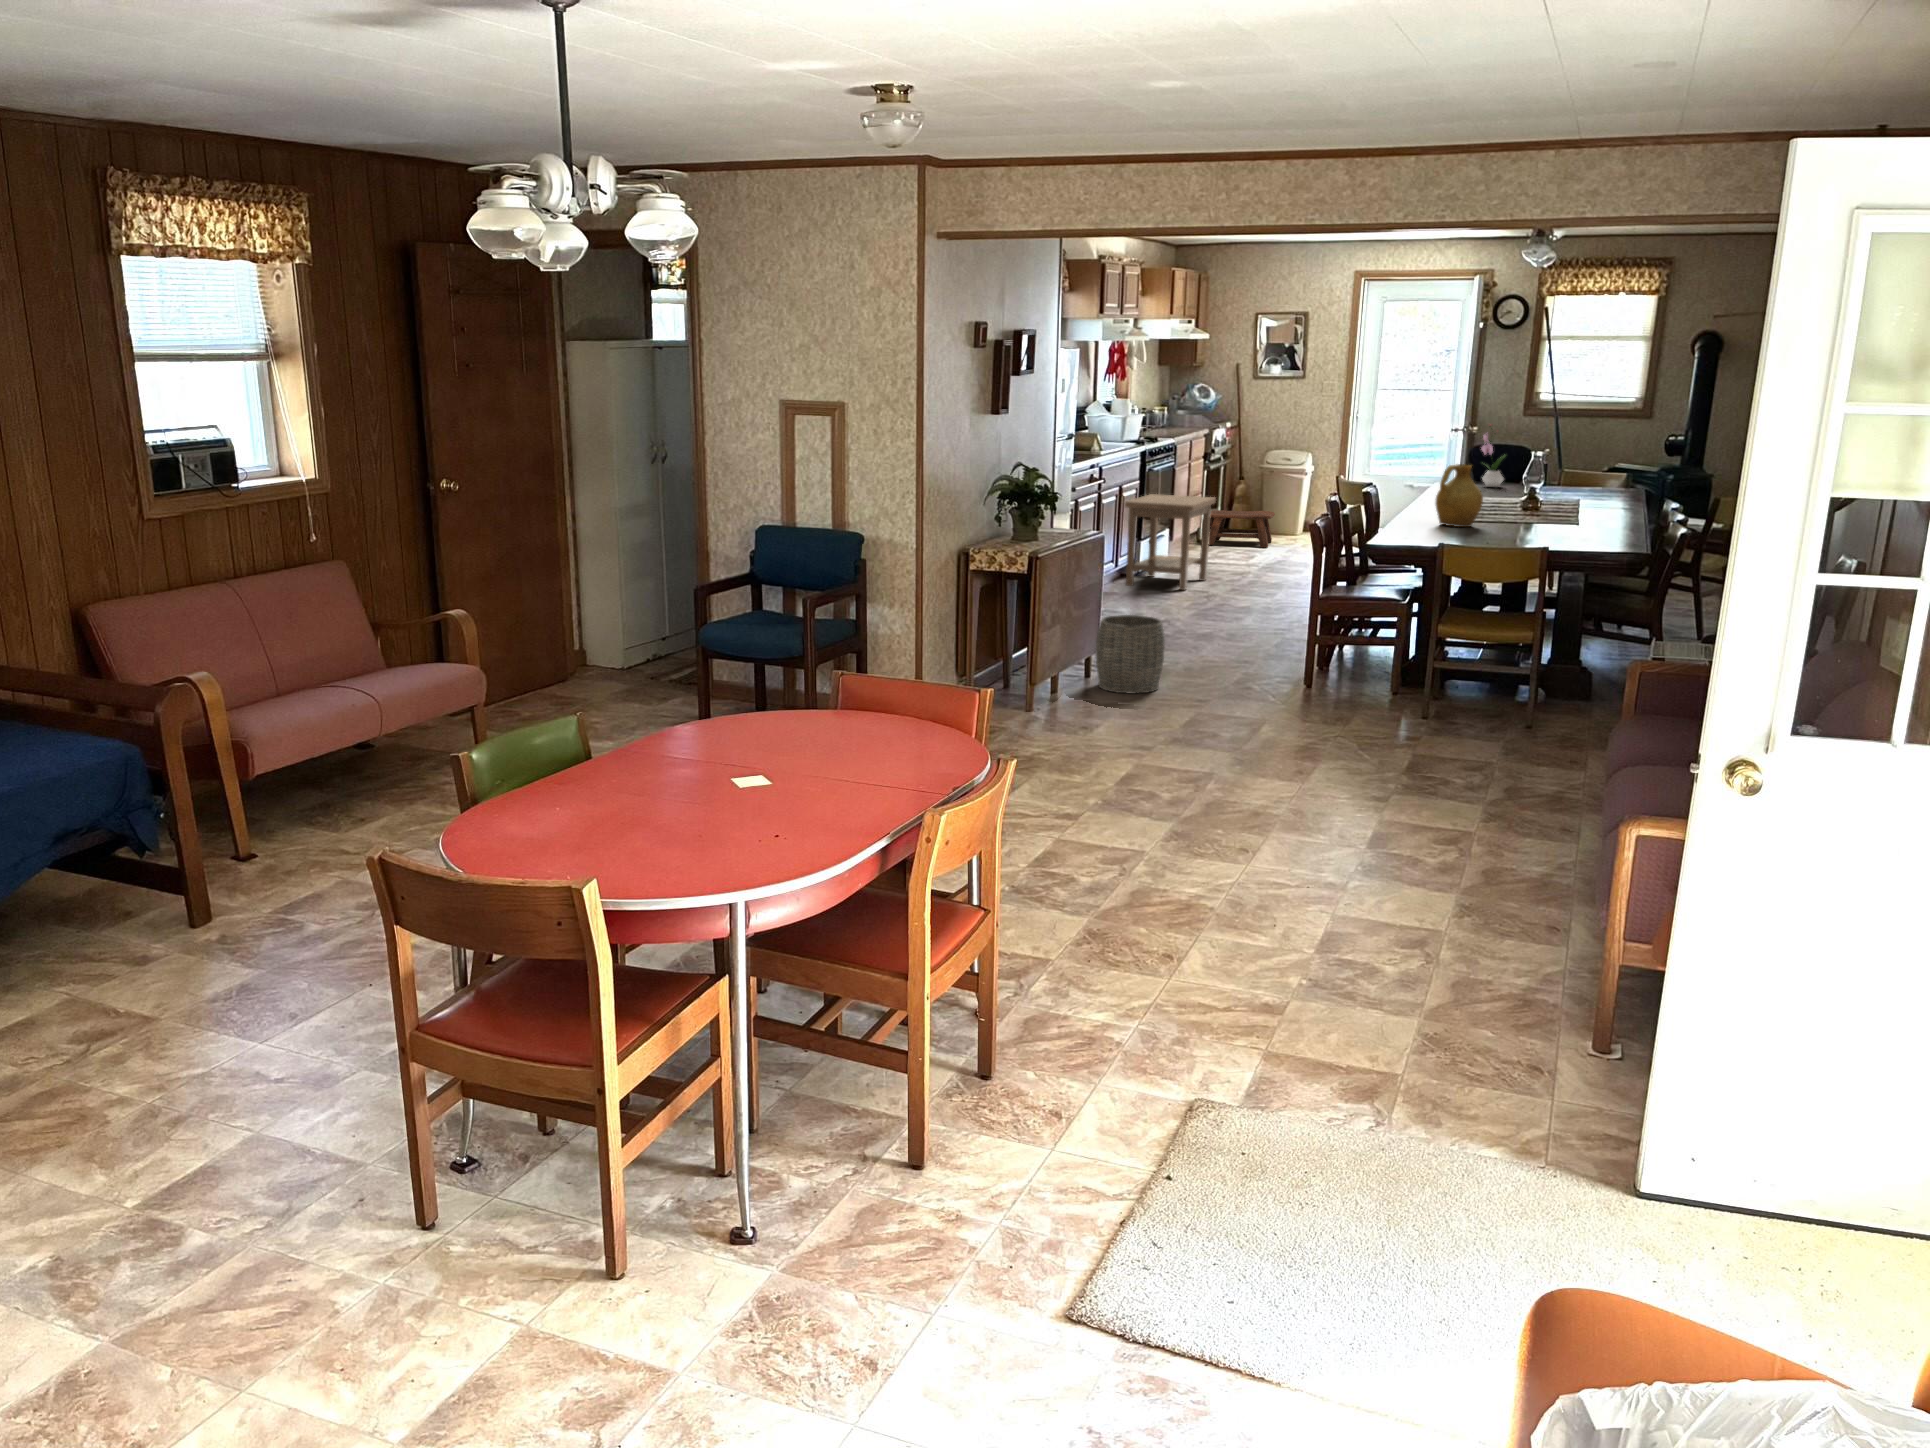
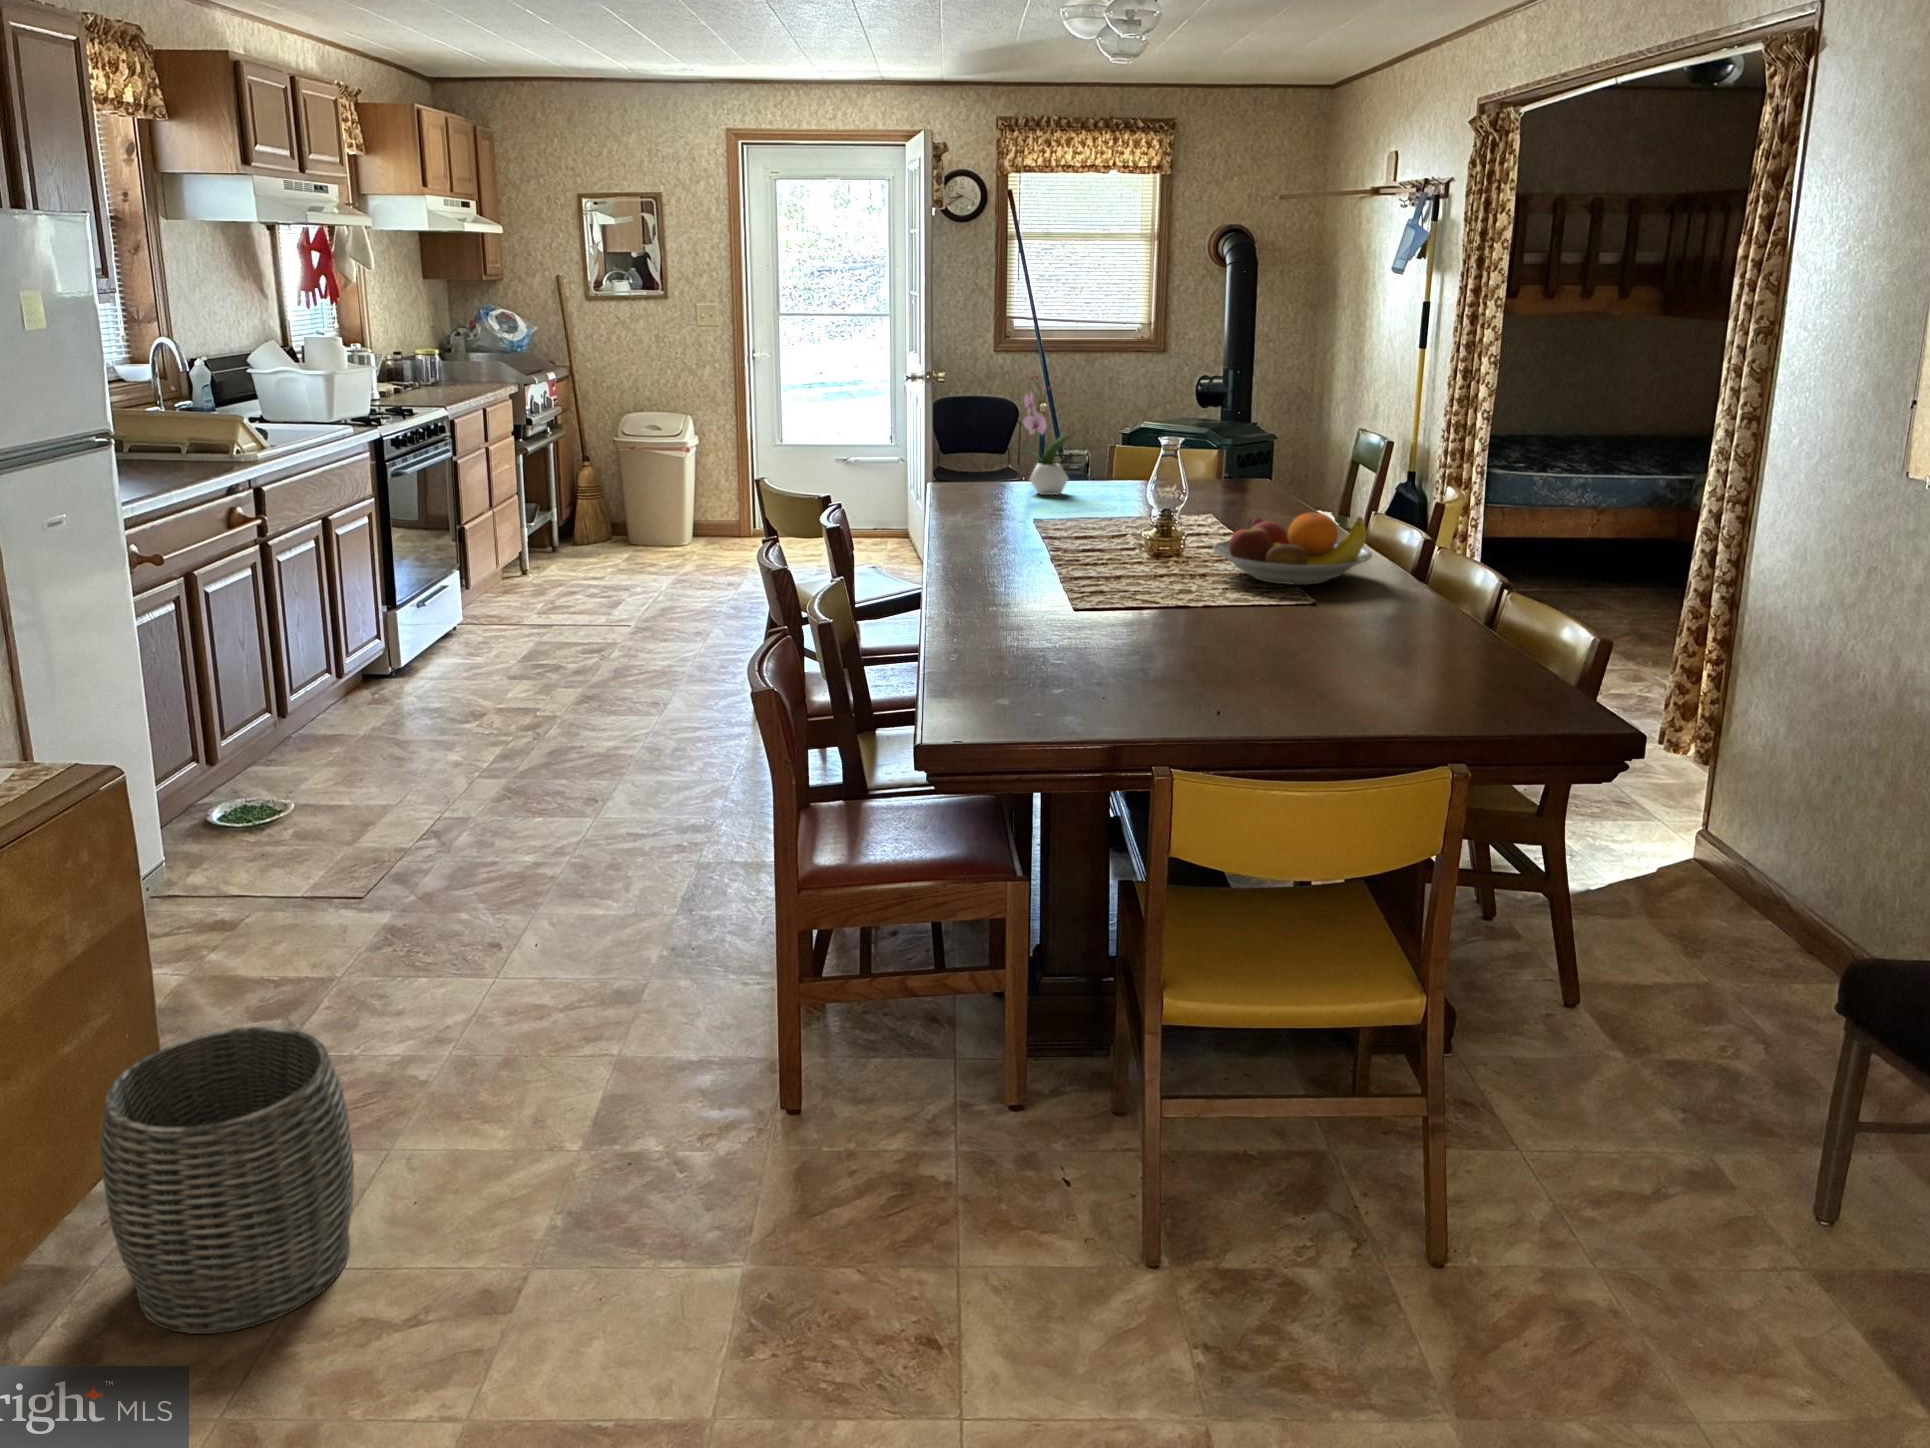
pitcher: present [1435,464,1483,527] -> none [1060,499,1177,664]
fruit bowl: none [1534,484,1611,516] -> present [1213,513,1372,585]
side table: present [1125,494,1216,591] -> none [339,520,533,714]
stool: present [1209,510,1275,548] -> none [531,514,645,579]

